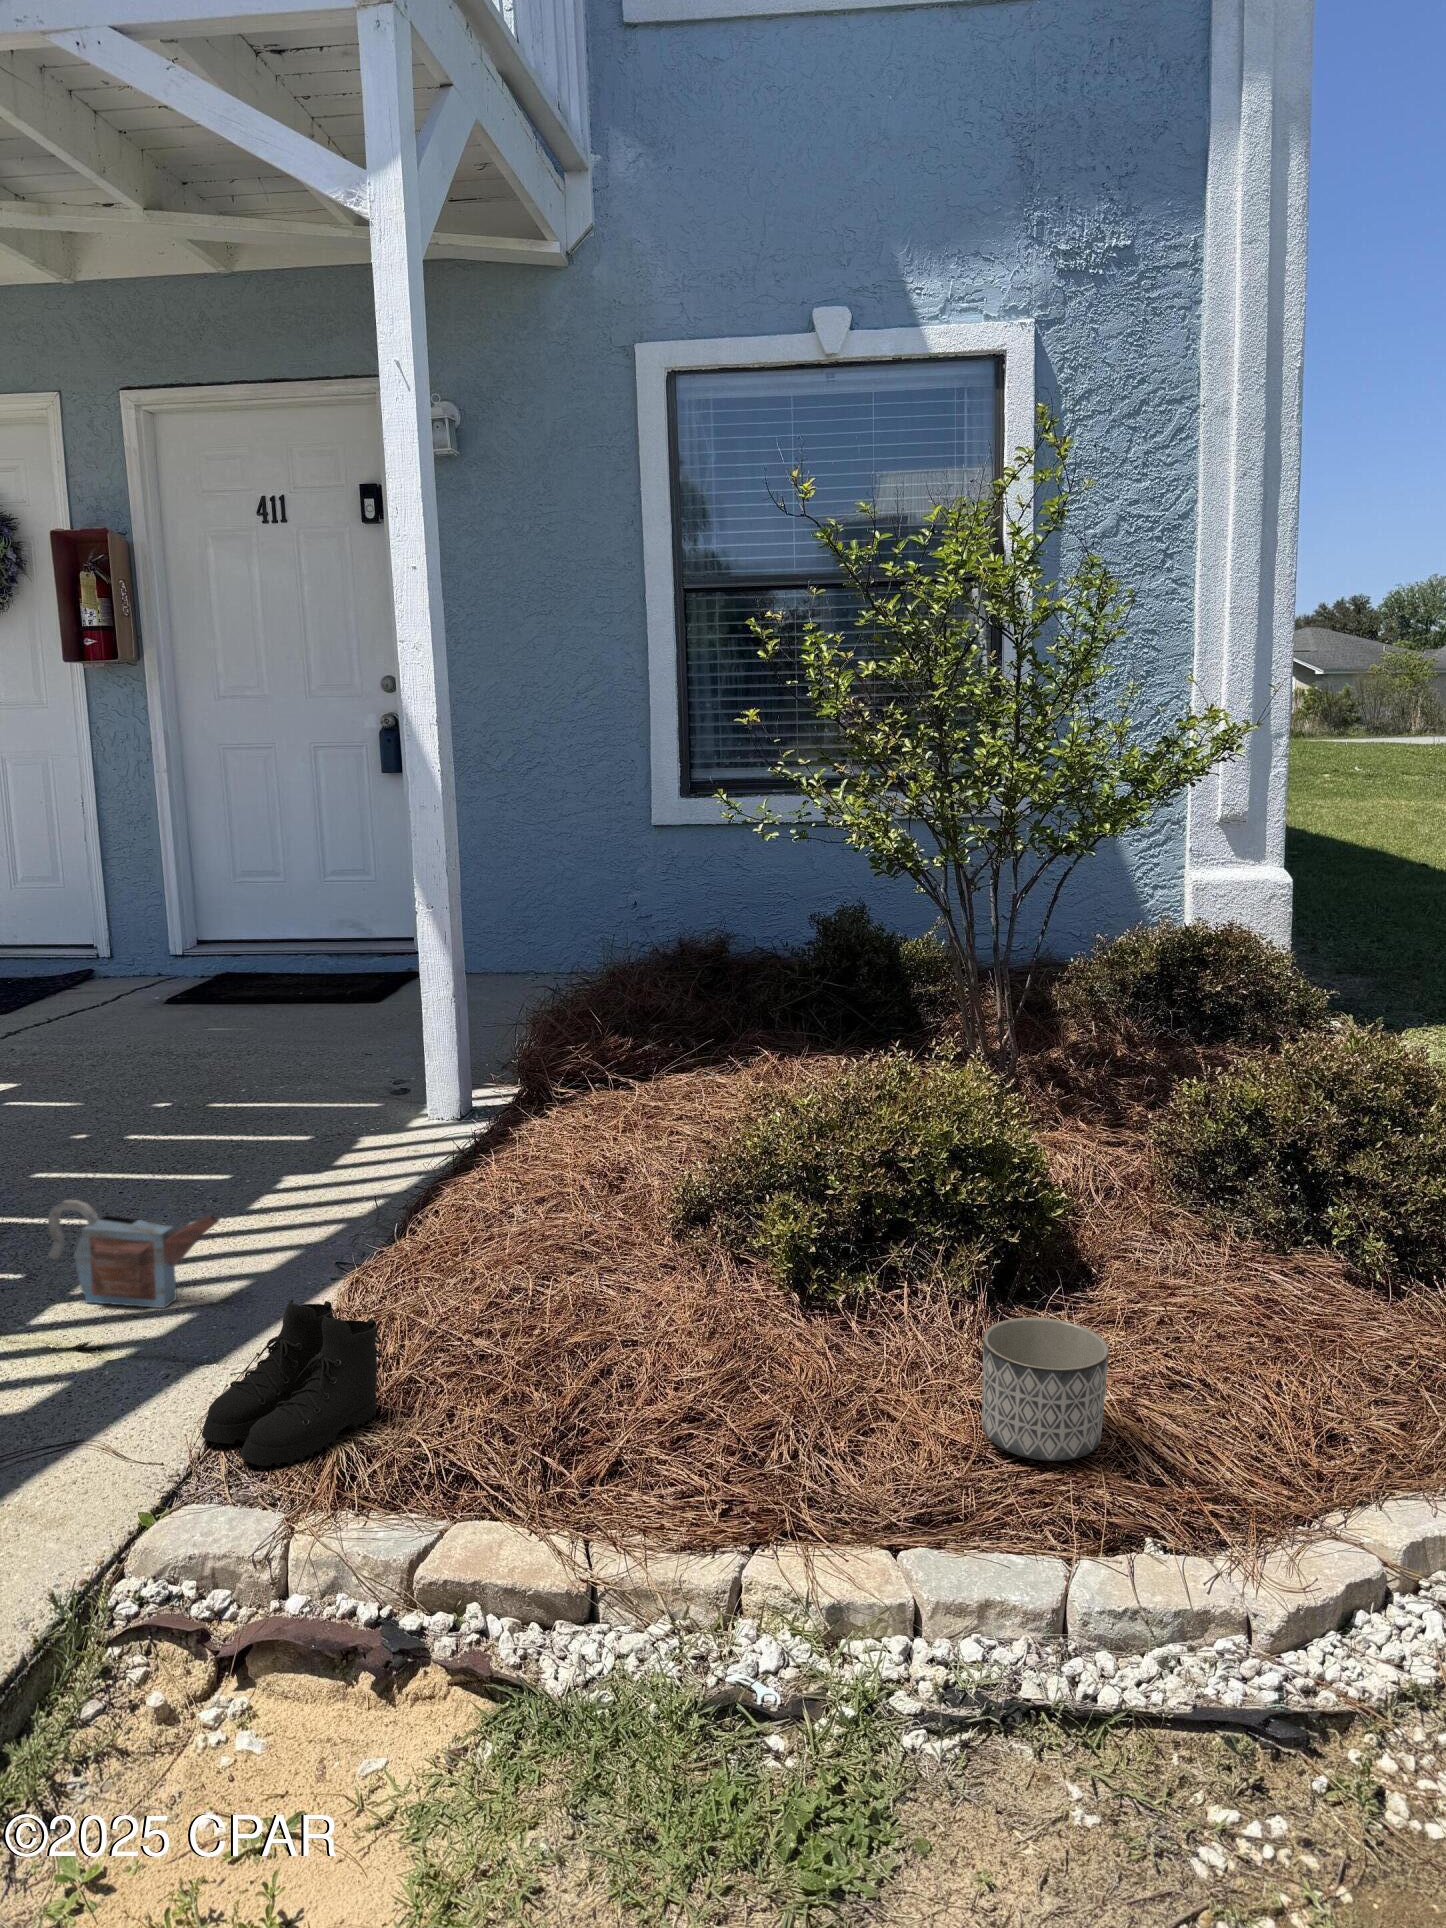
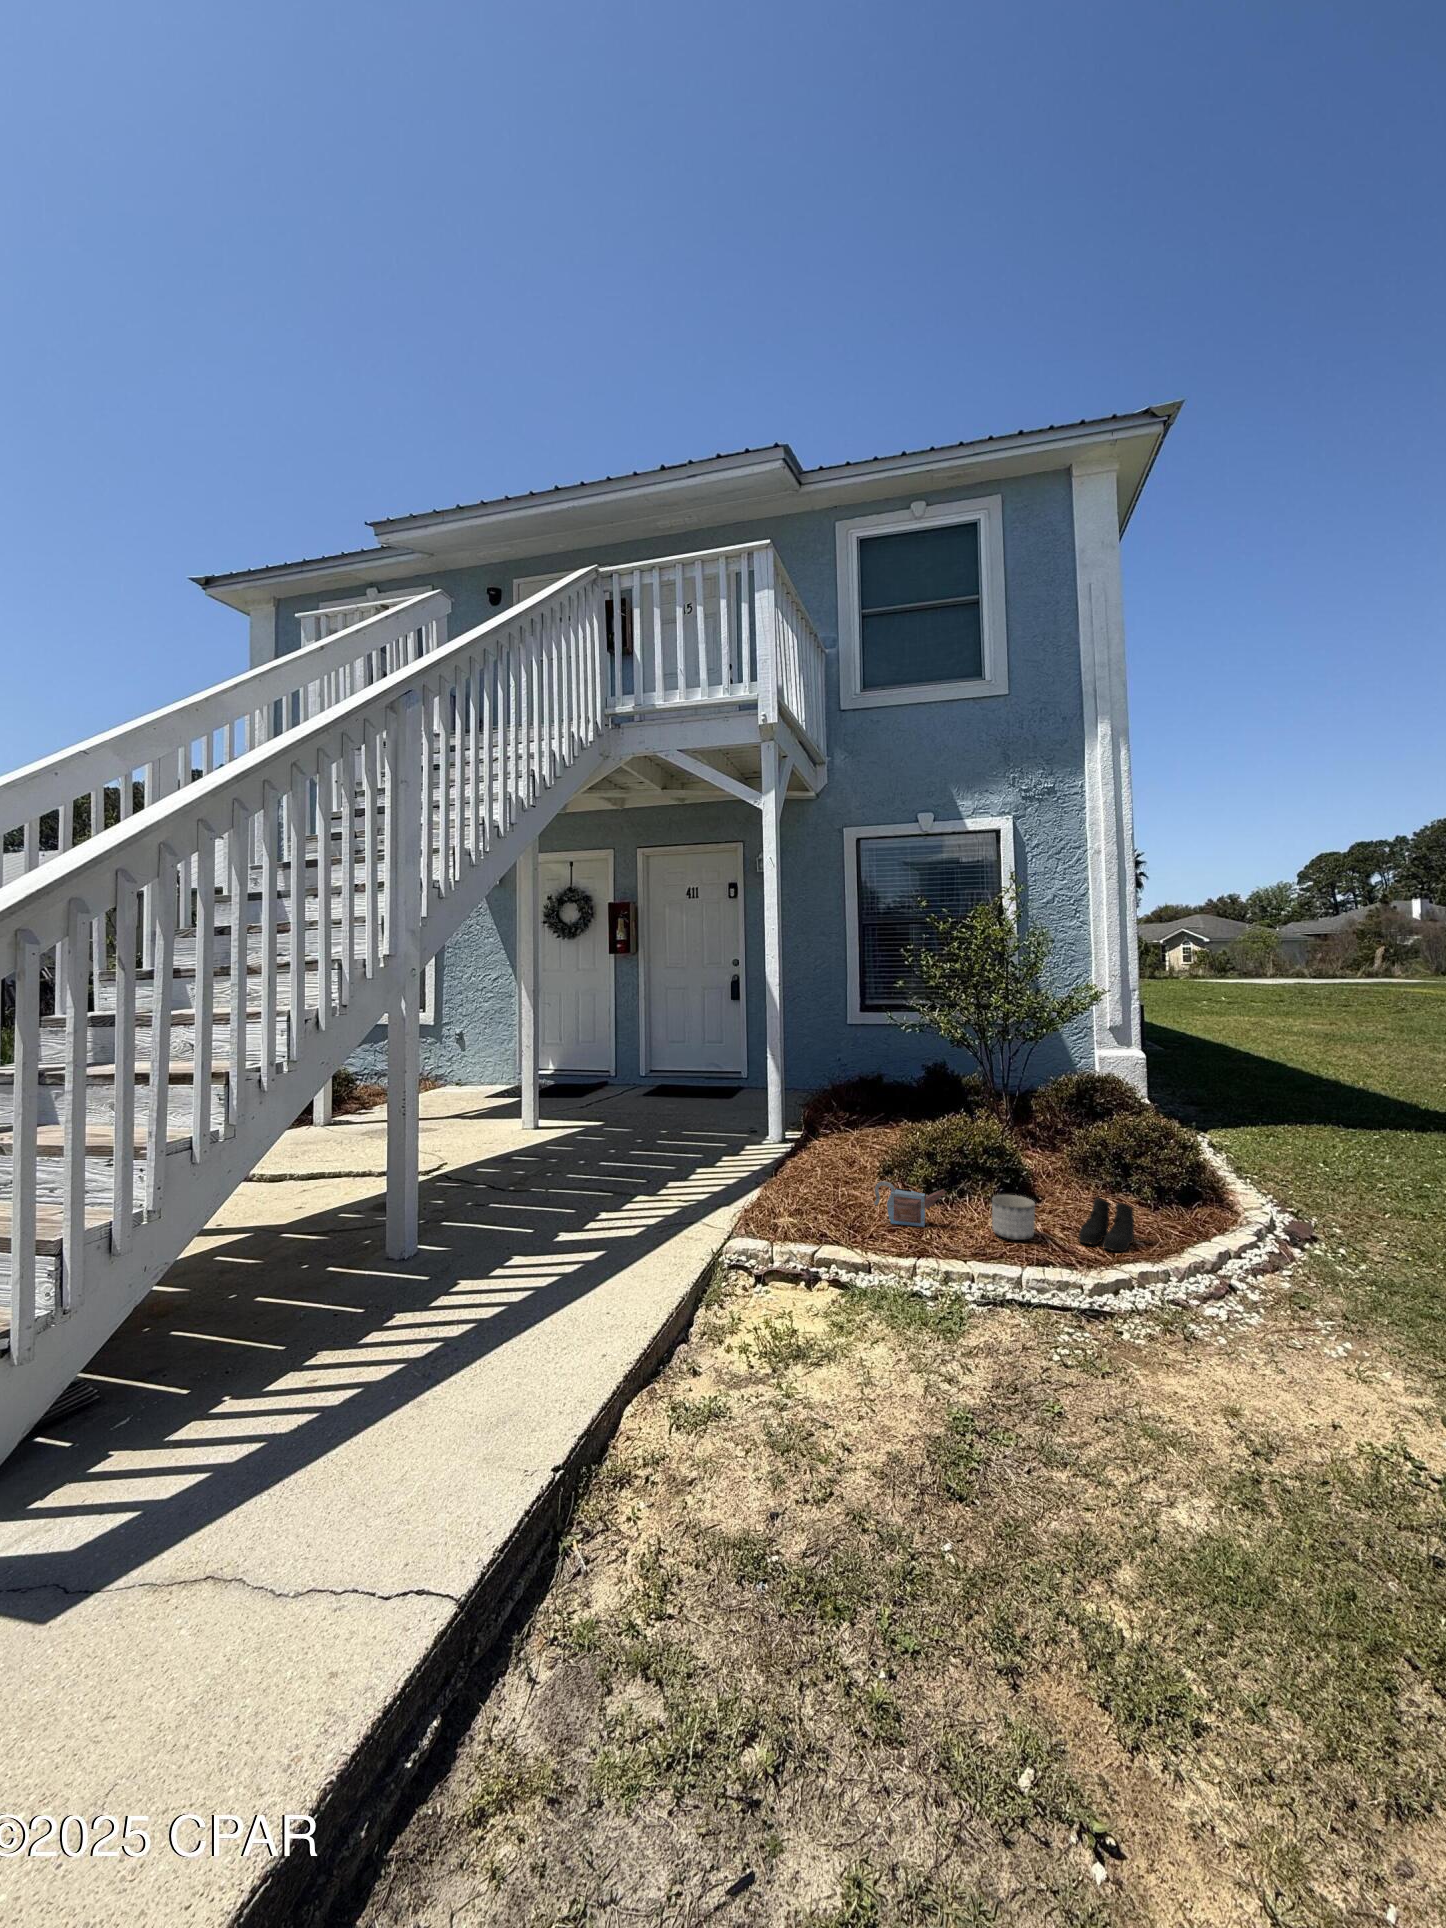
watering can: present [48,1200,219,1308] -> present [874,1181,947,1227]
boots: present [202,1300,382,1466] -> present [1079,1198,1134,1251]

